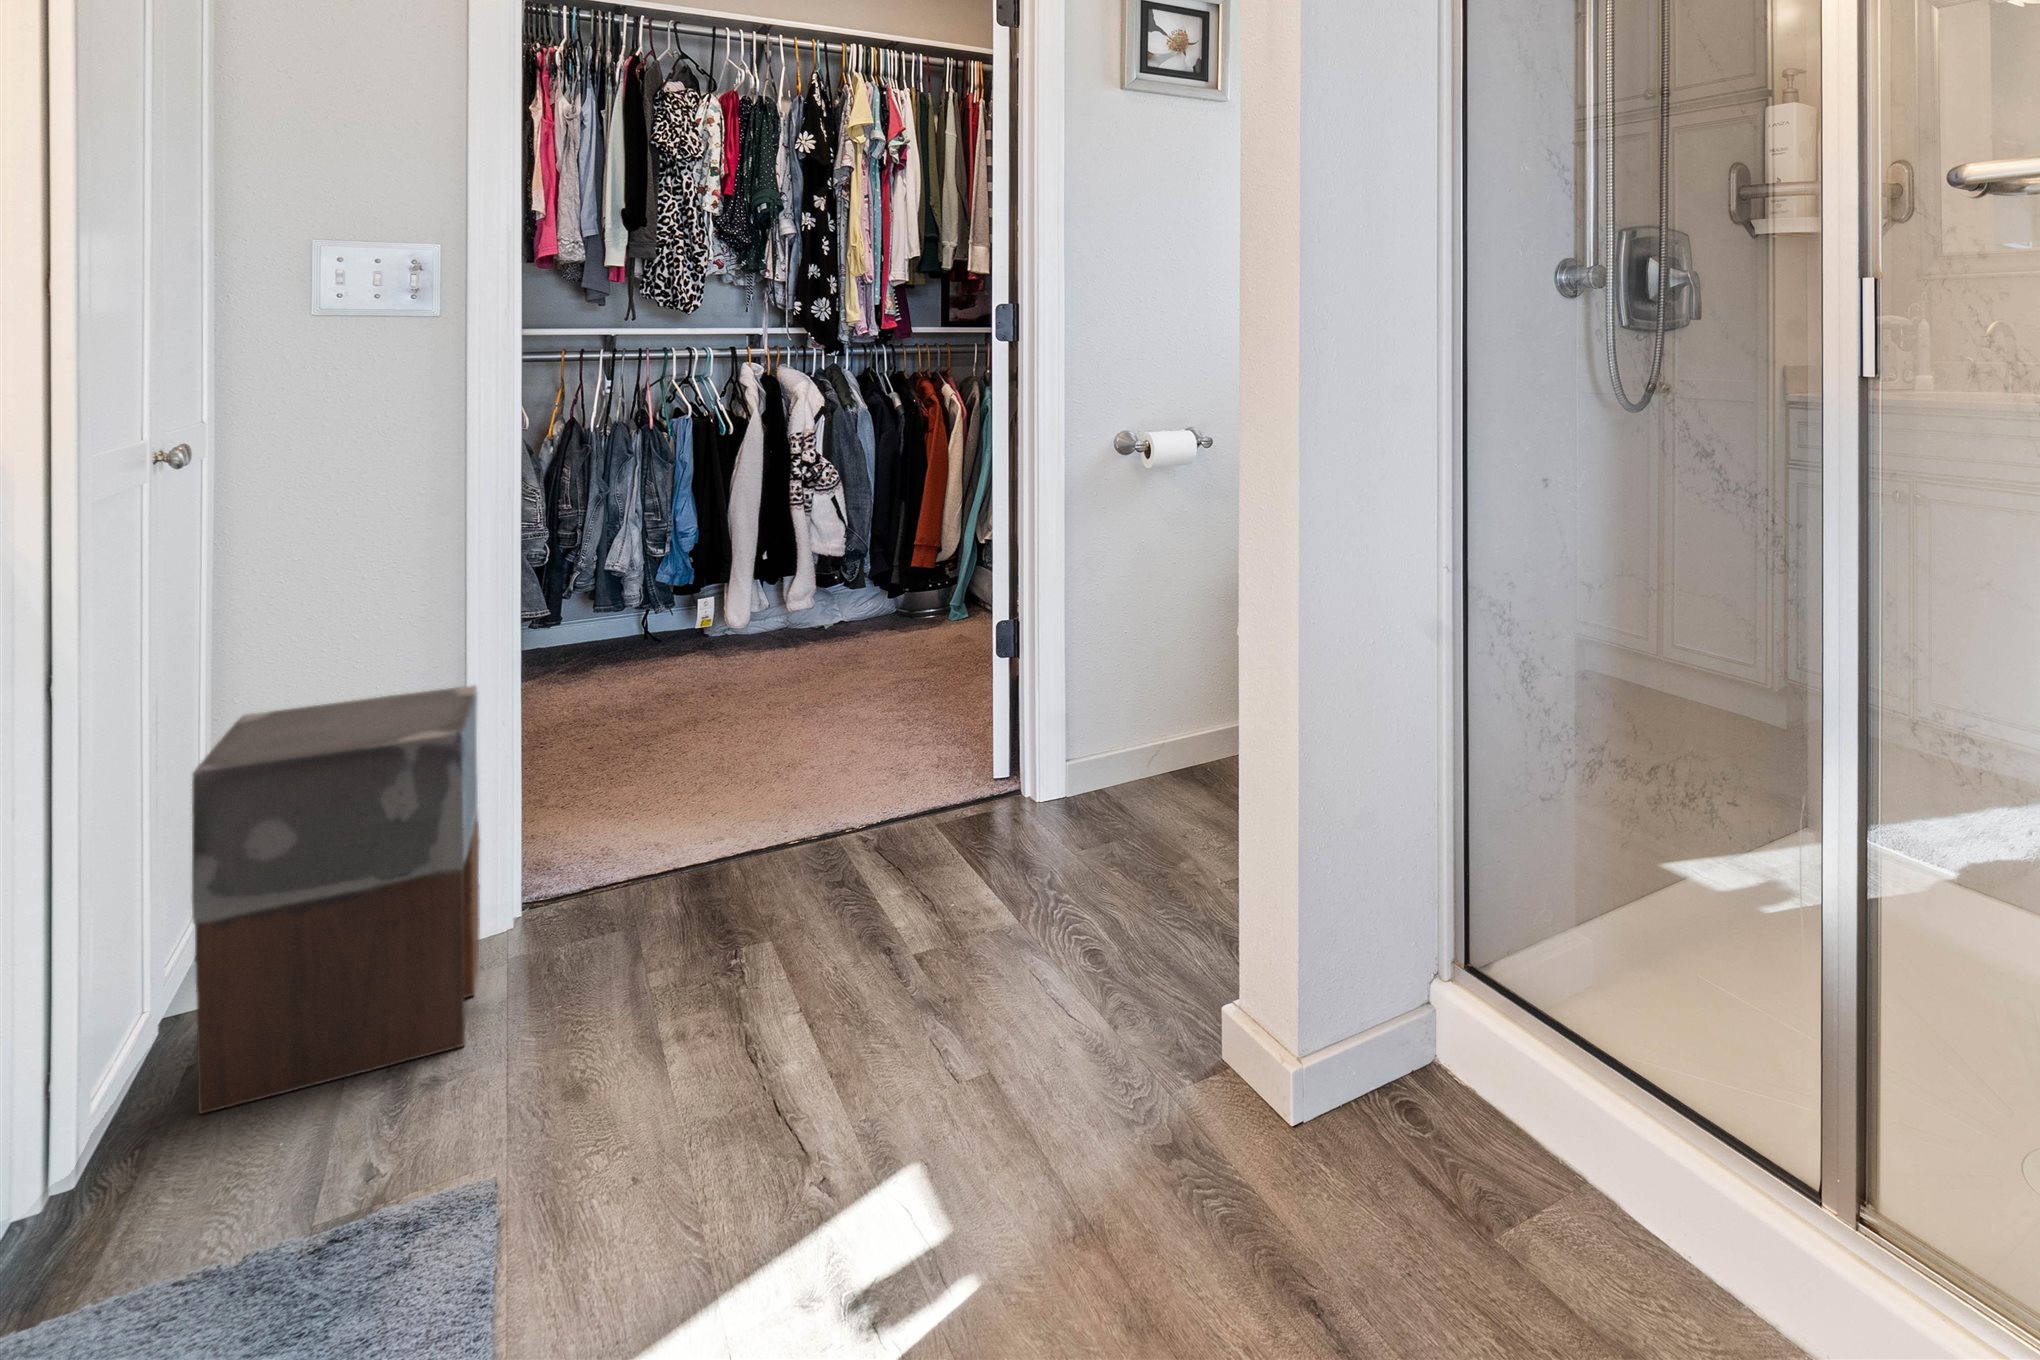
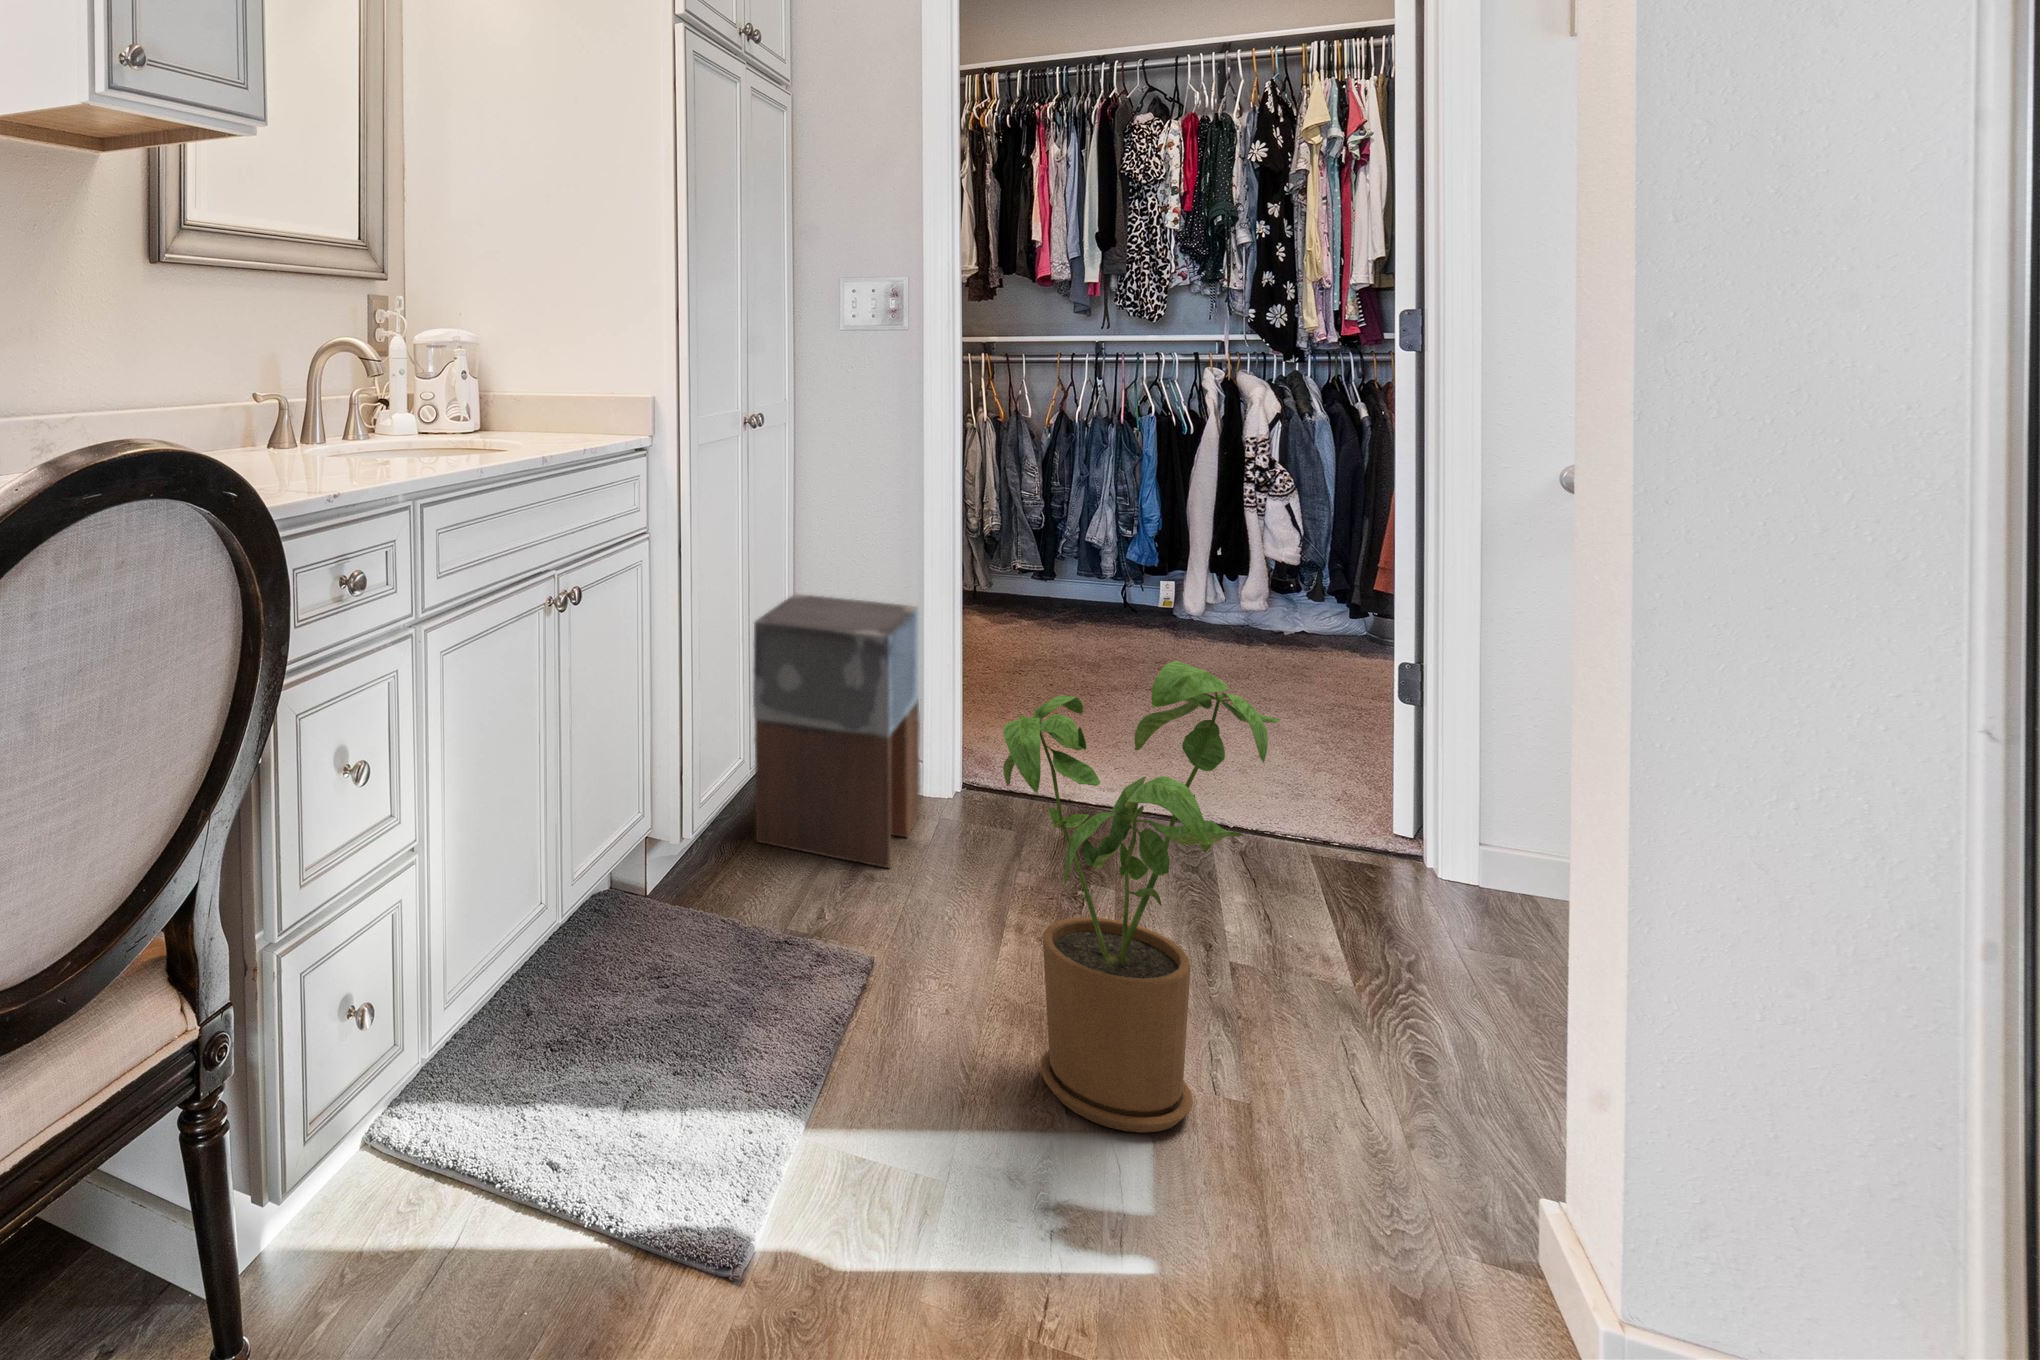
house plant: none [720,660,1016,1191] -> present [1003,661,1280,1133]

